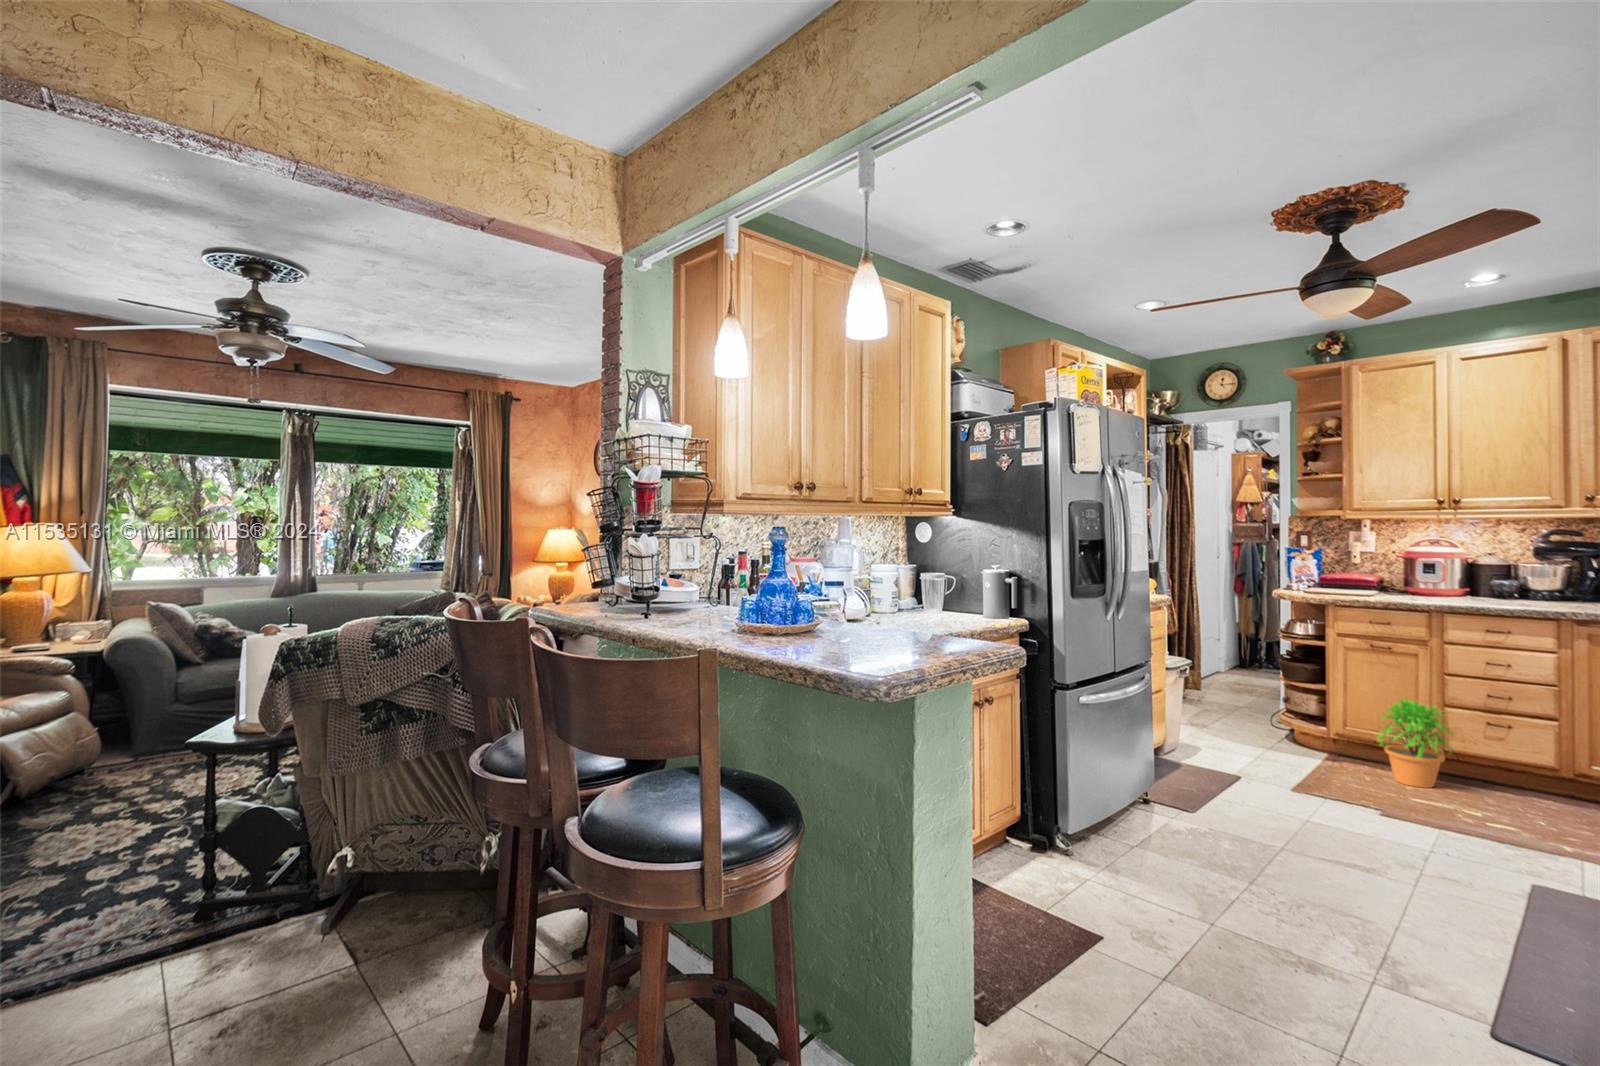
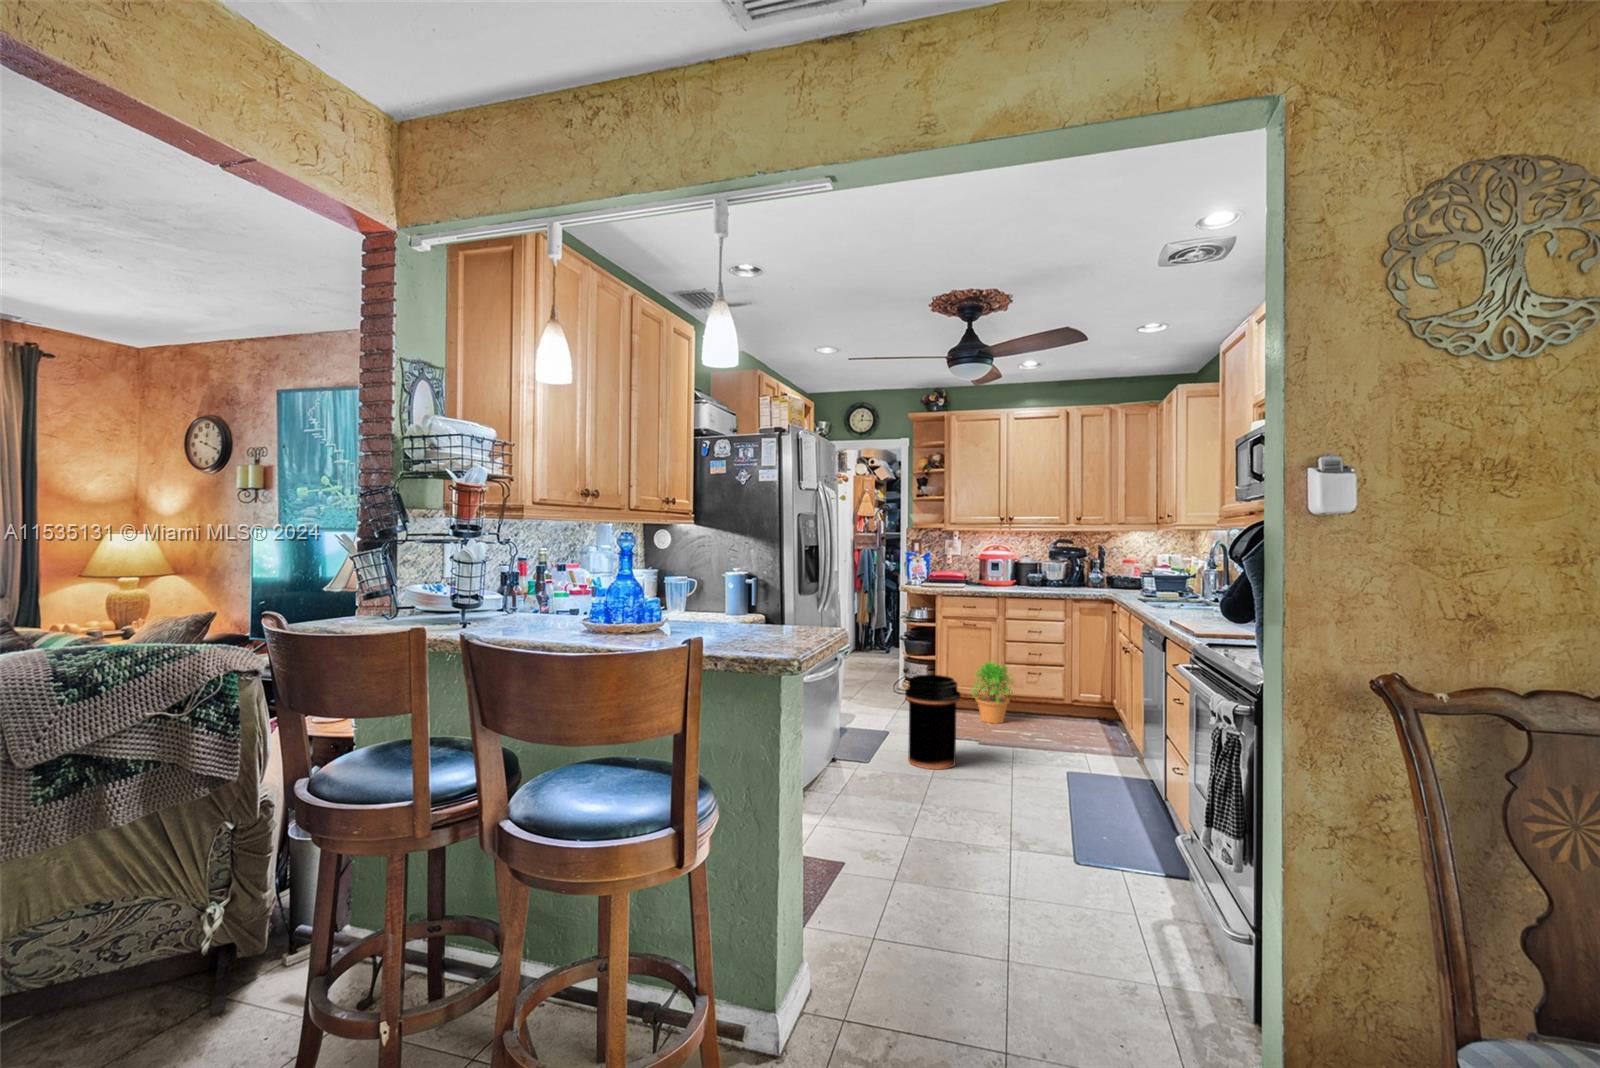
trash can: none [1241,709,1329,840] -> present [905,675,961,769]

